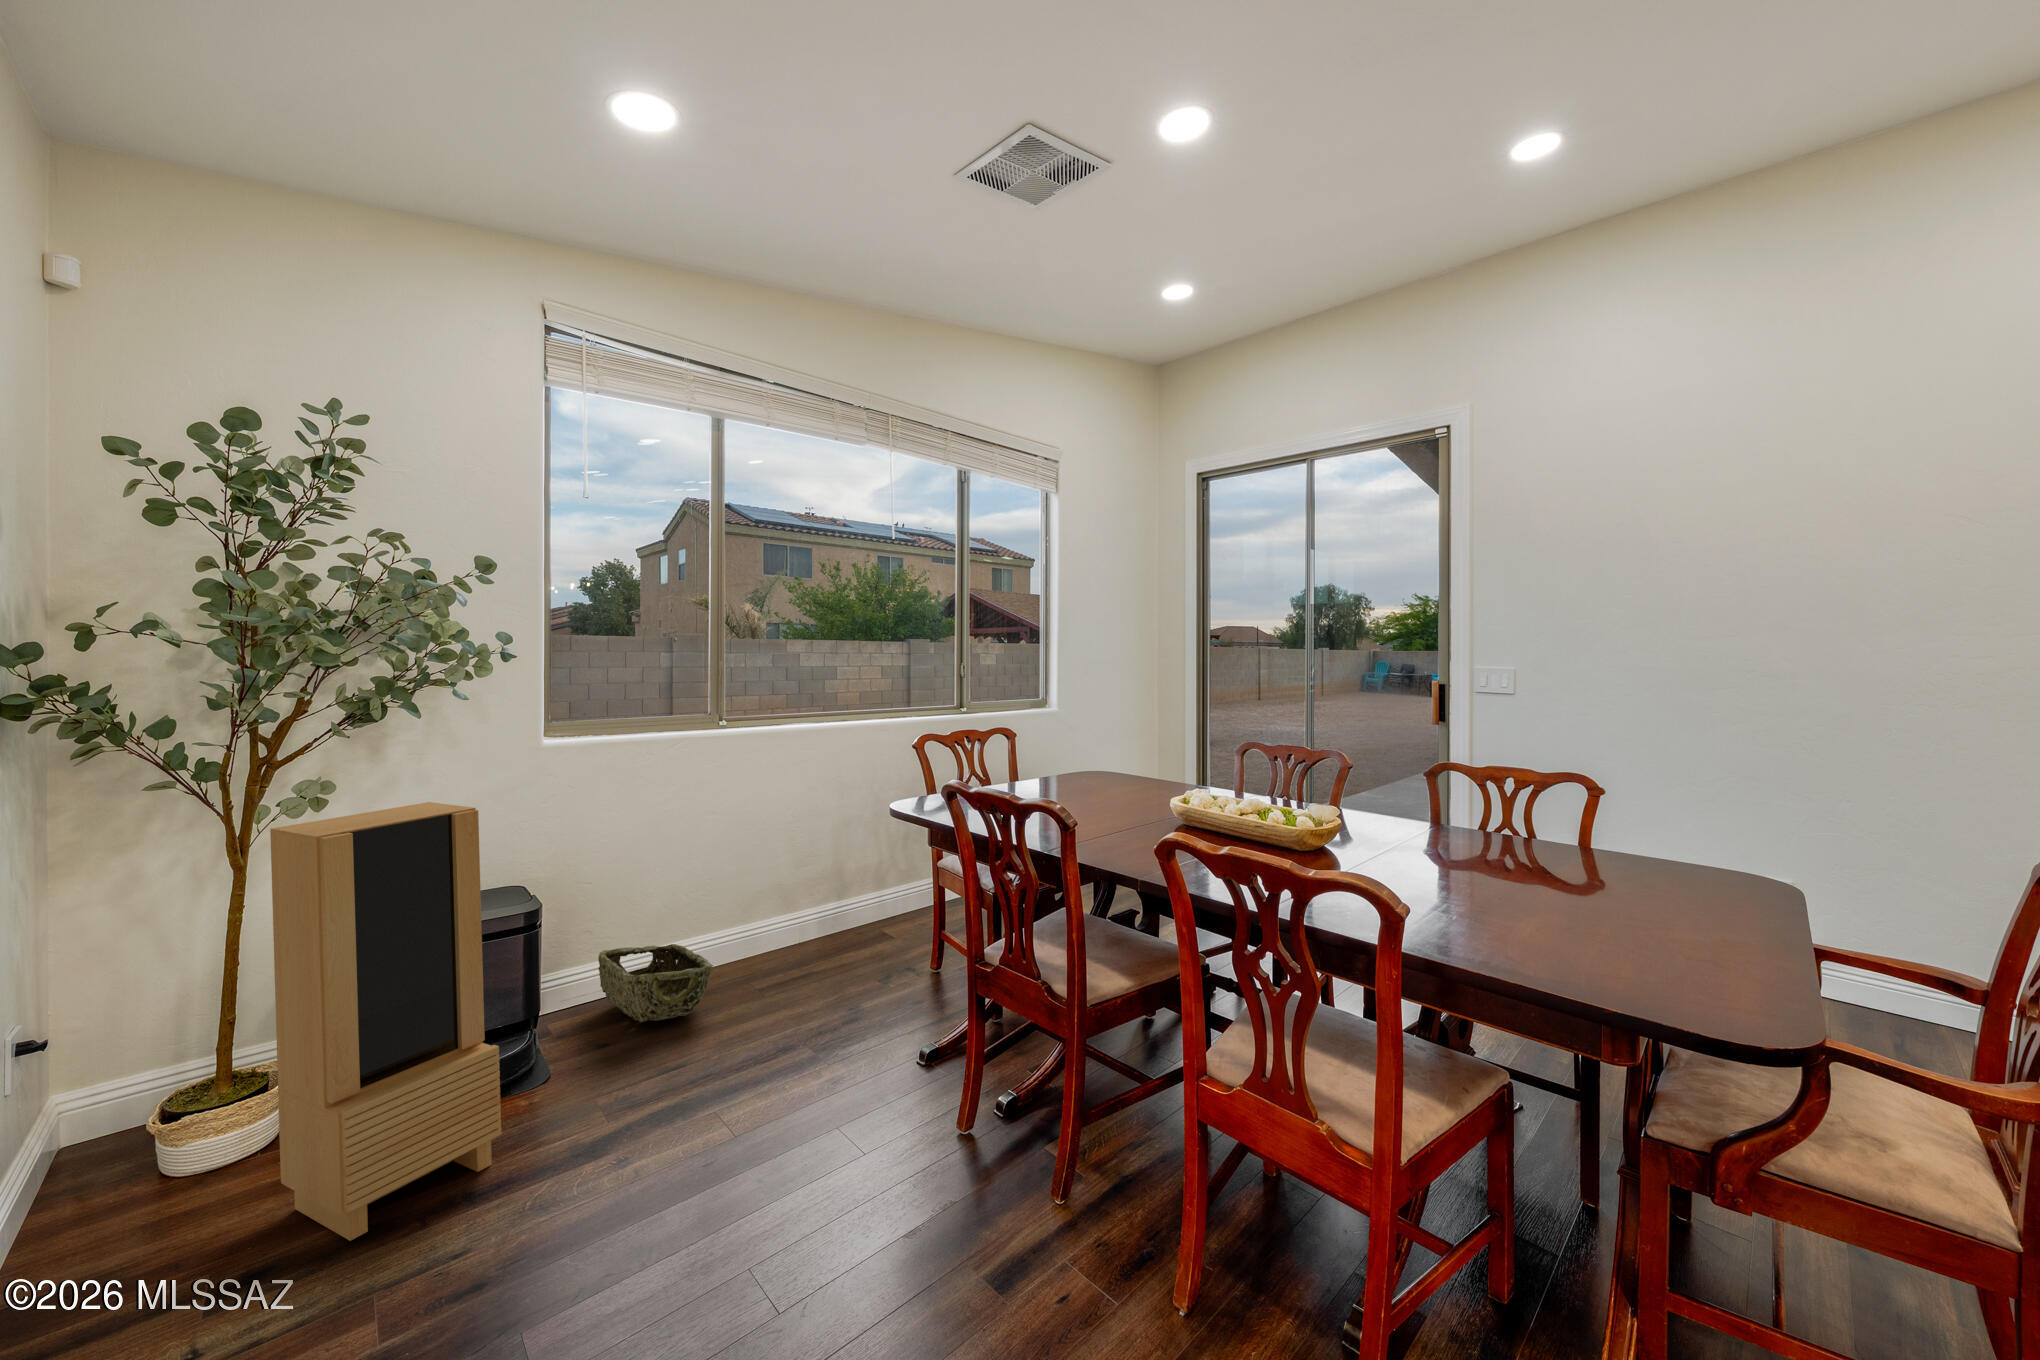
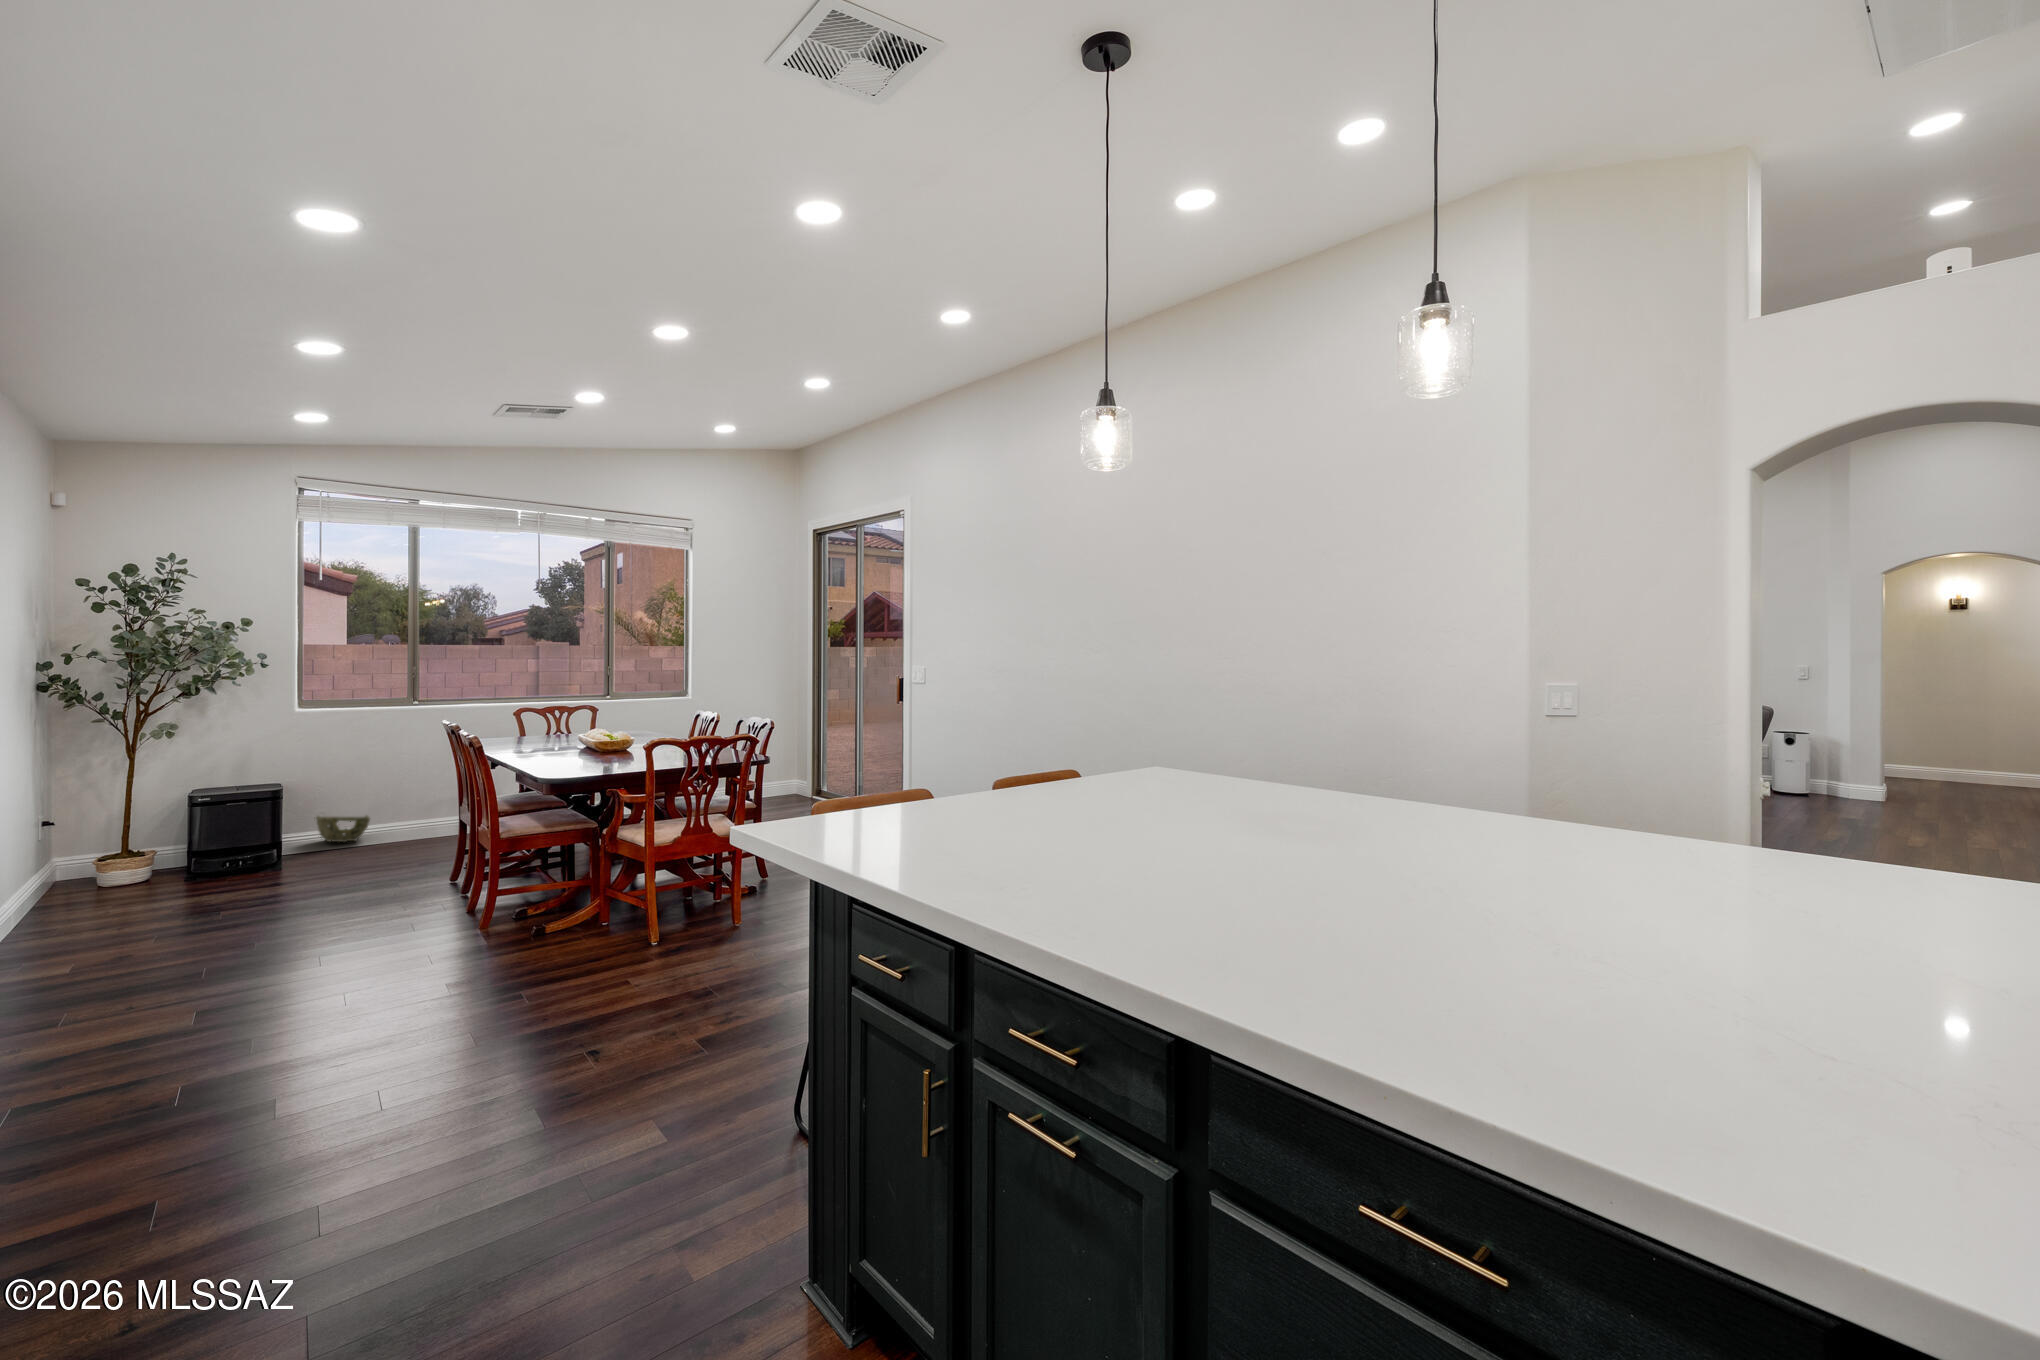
storage cabinet: present [270,802,501,1241] -> none [143,727,240,885]

